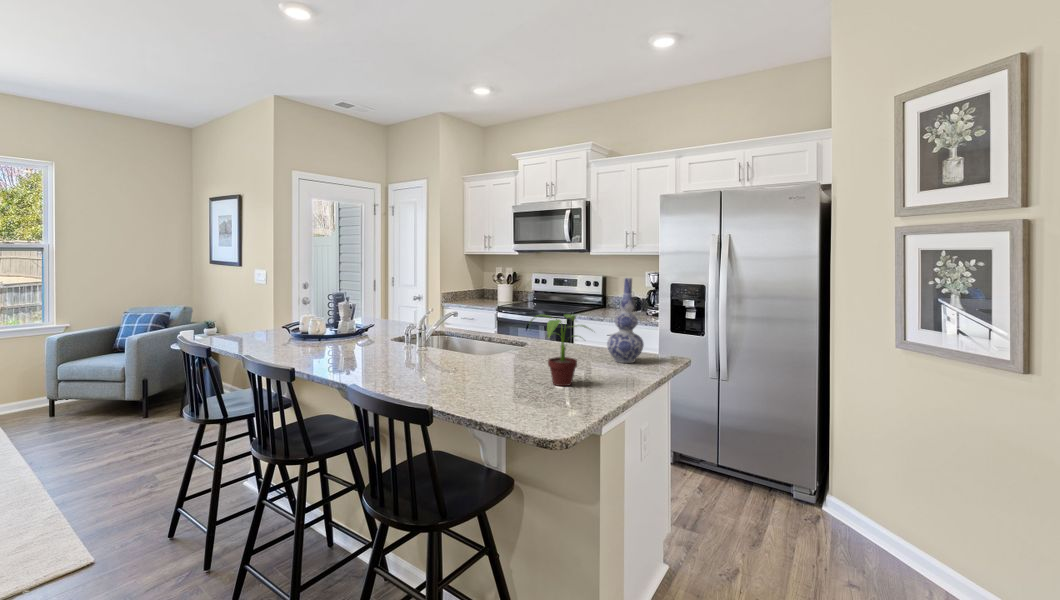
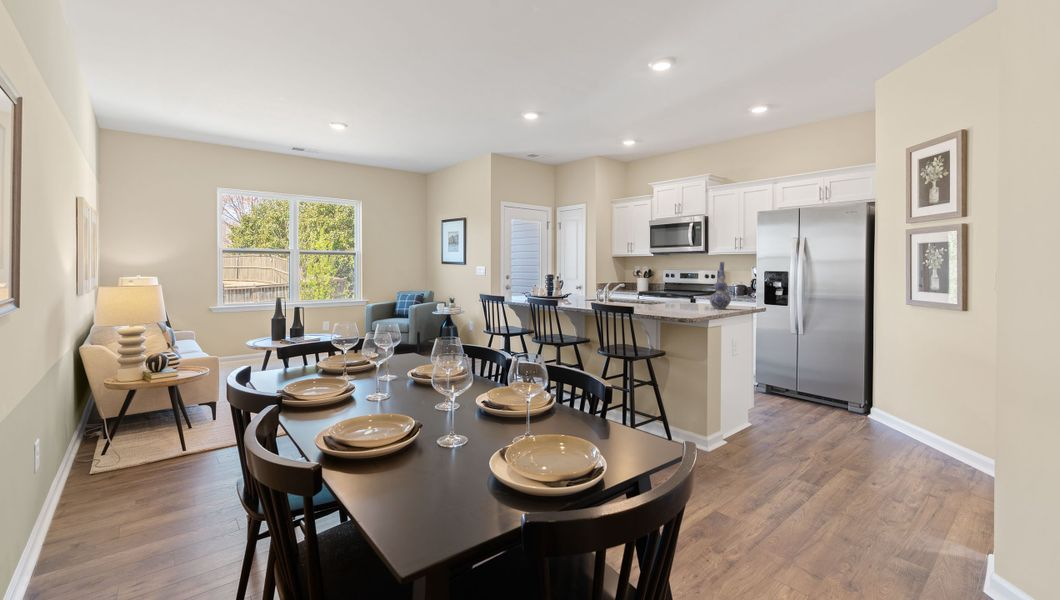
potted plant: present [531,314,588,386] -> none [665,277,700,311]

